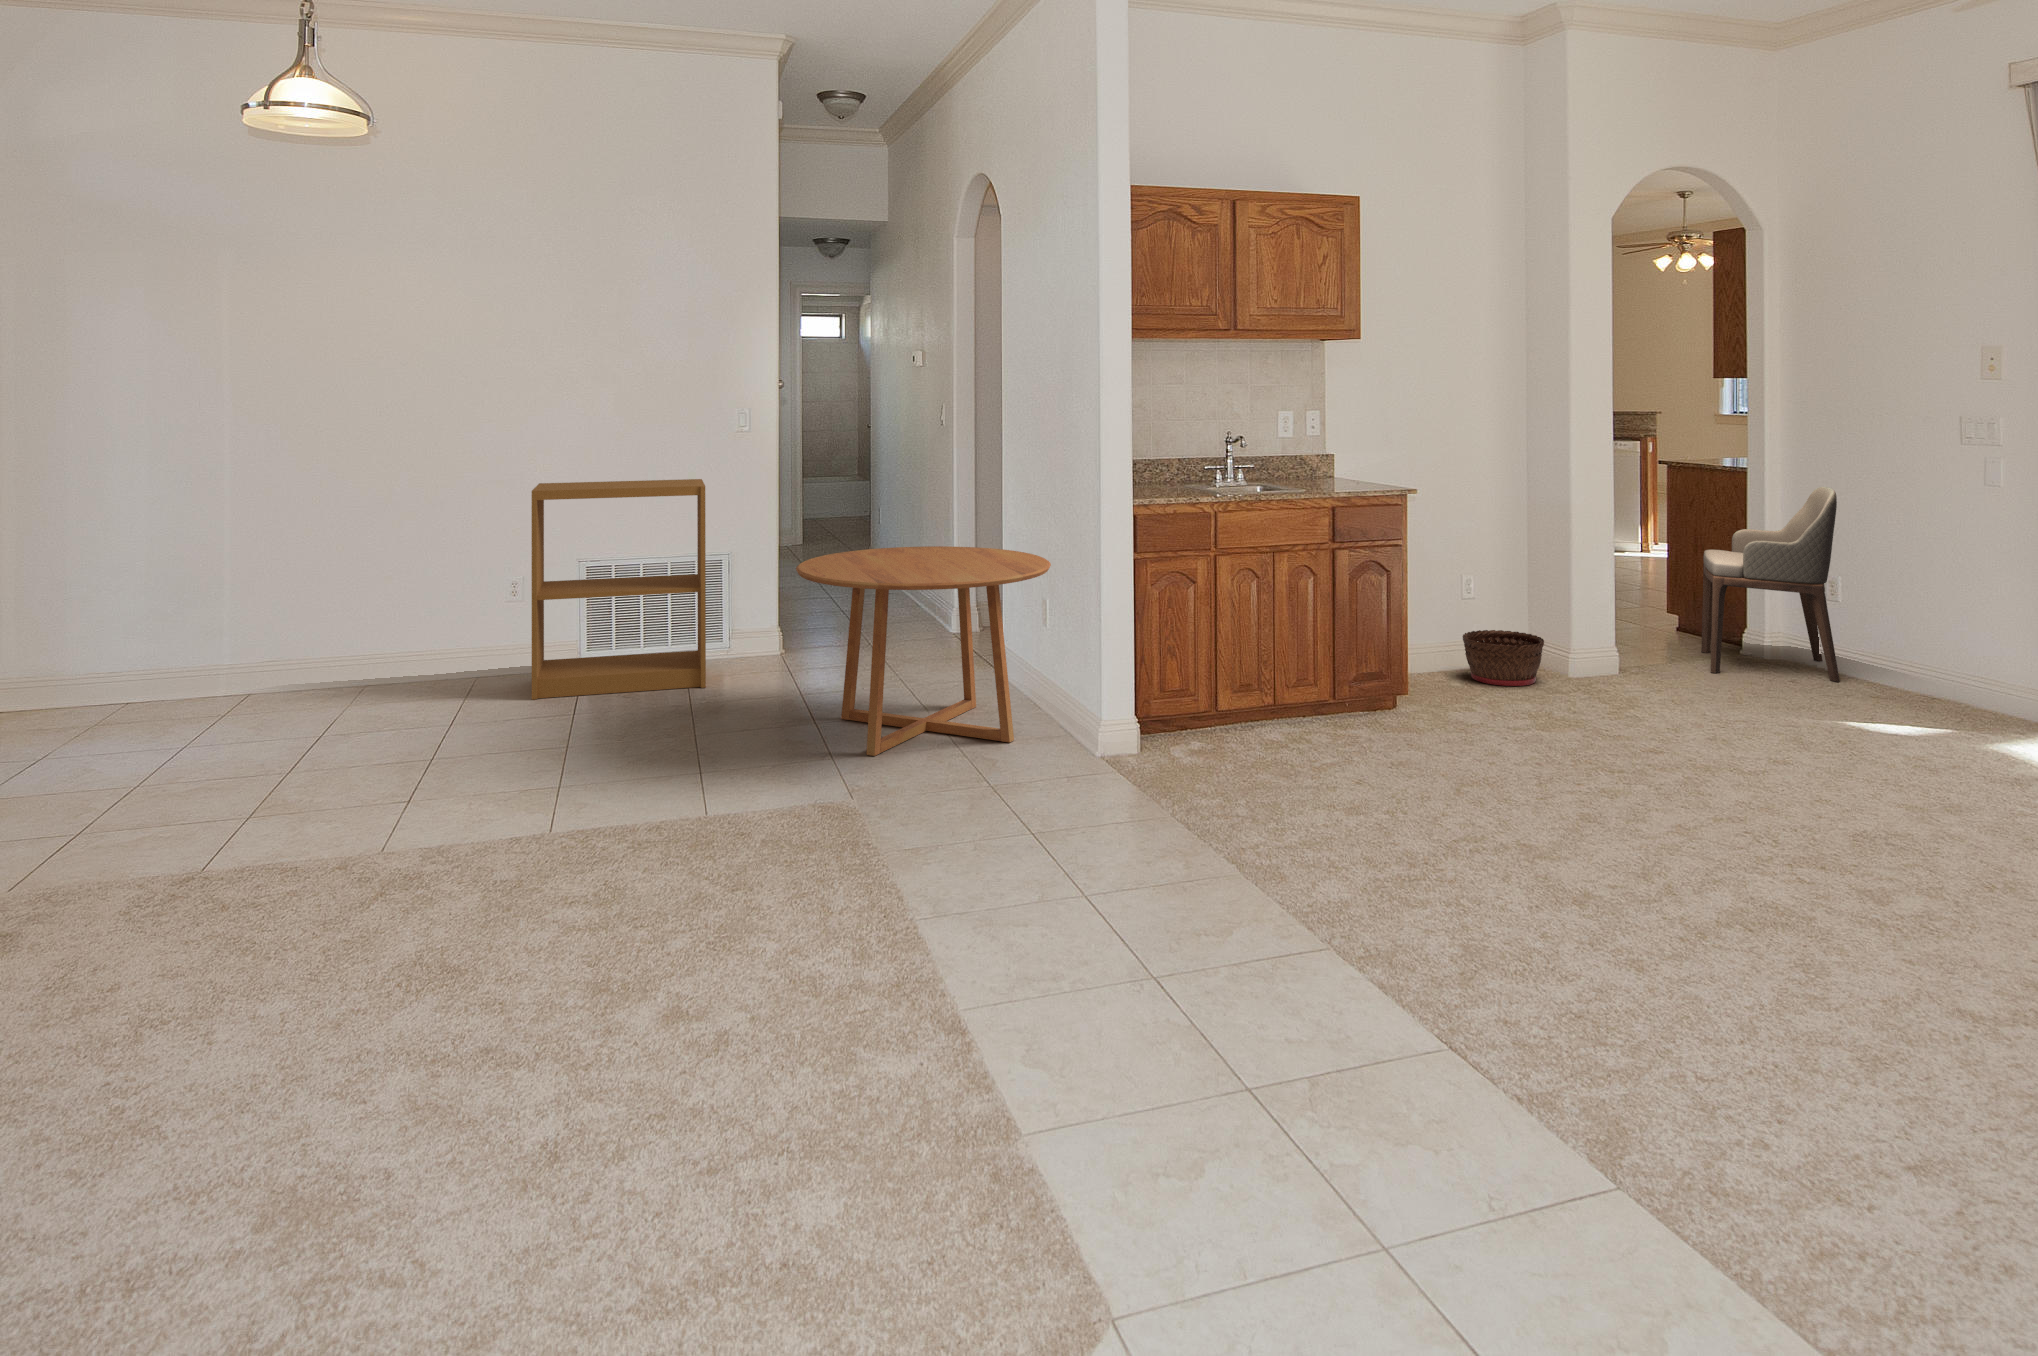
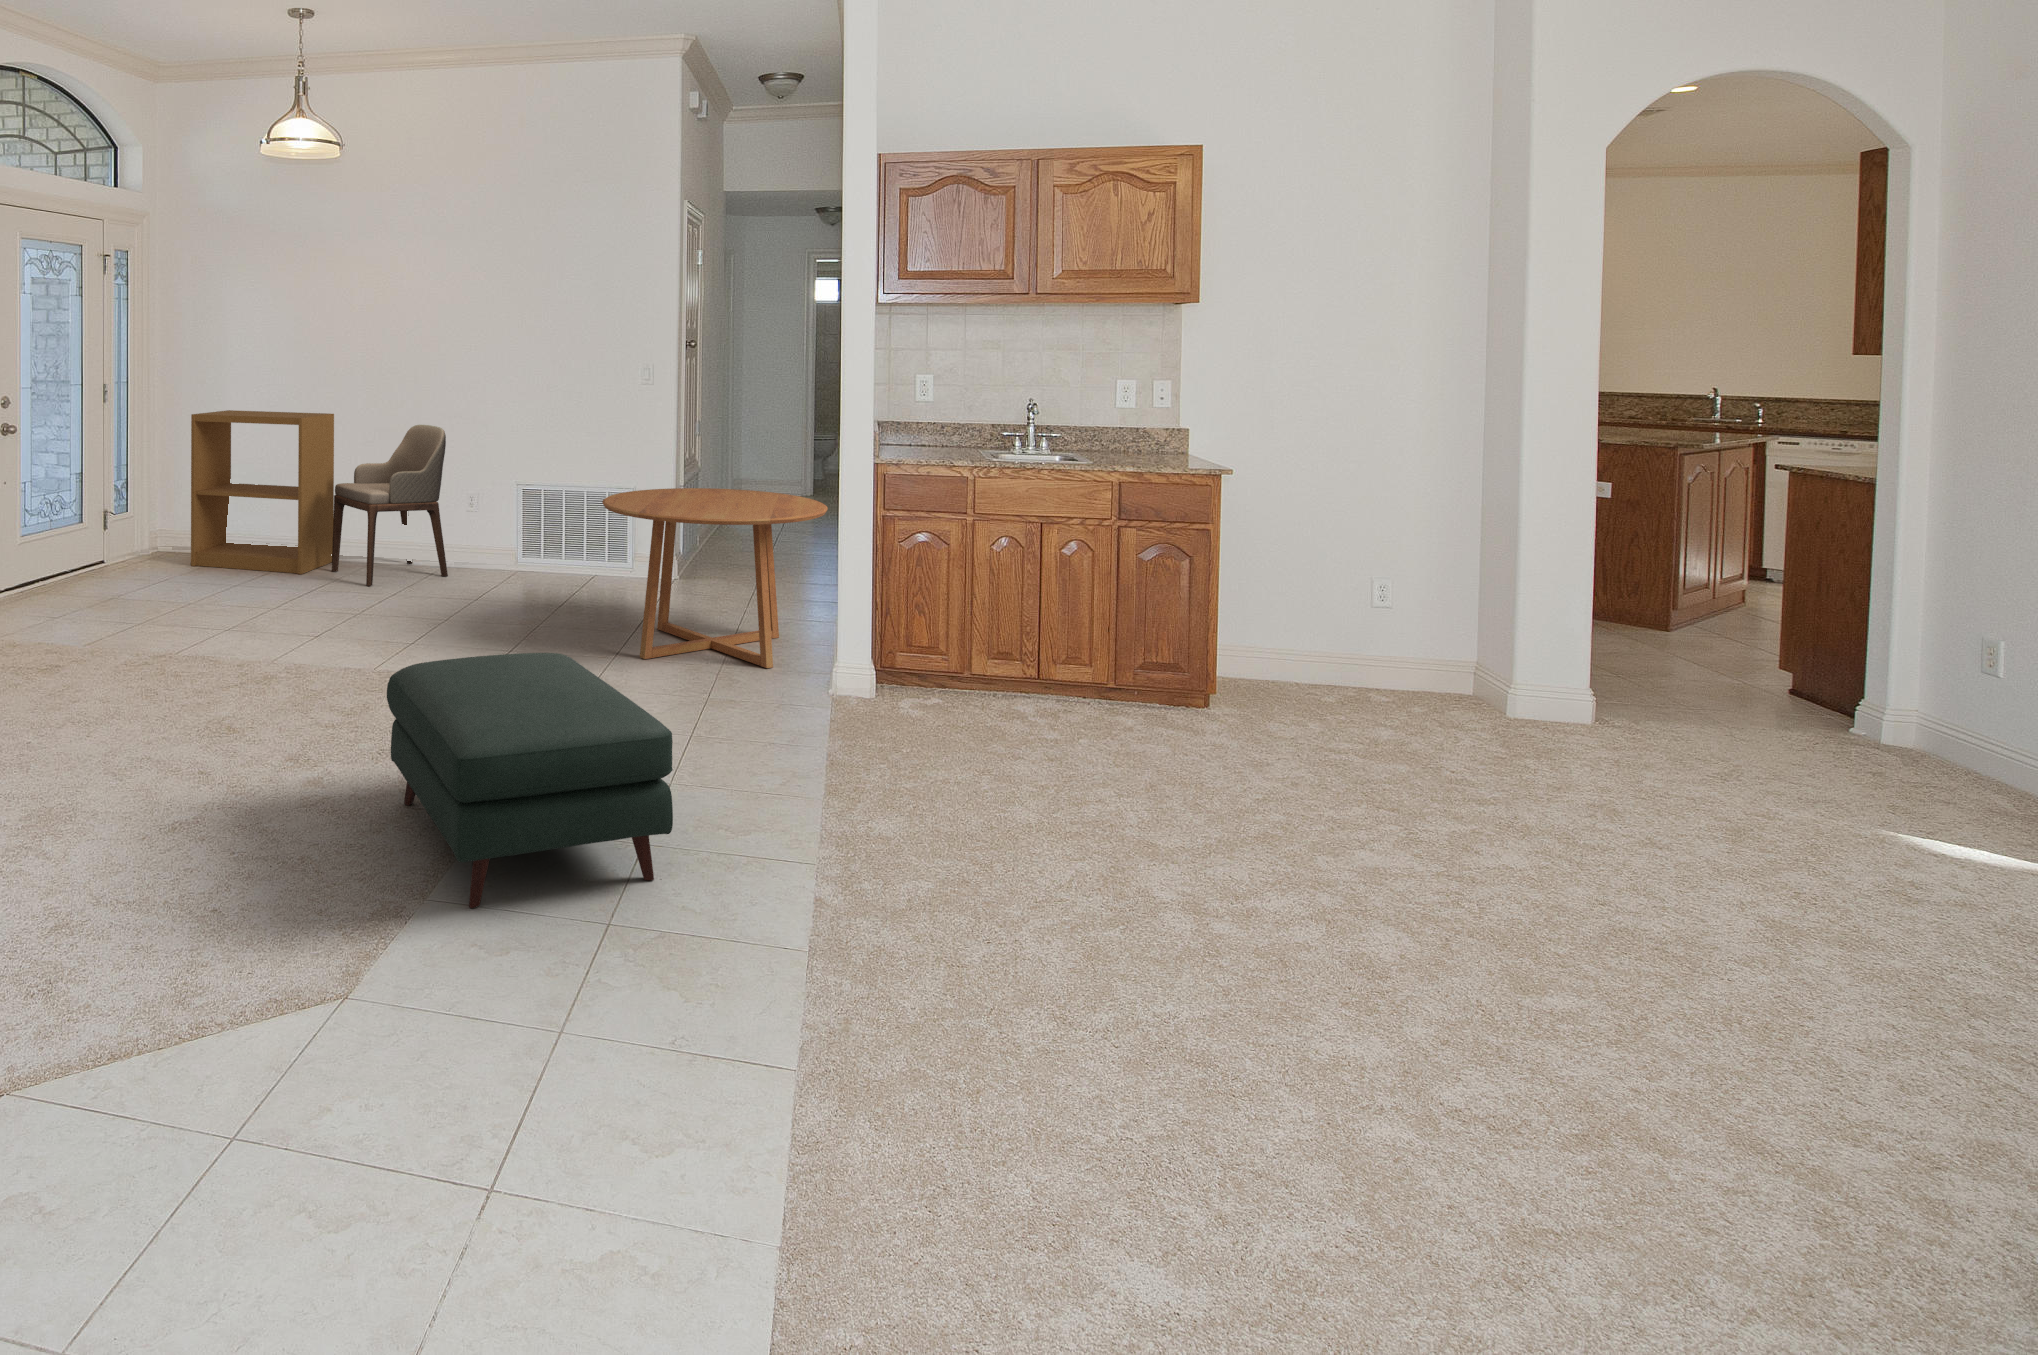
bookshelf: present [532,479,706,700] -> present [191,410,334,574]
armchair: present [1702,487,1840,682] -> present [332,425,448,586]
basket: present [1462,630,1544,686] -> none [1346,641,1455,711]
ottoman: none [813,763,1240,1106] -> present [387,653,673,908]

